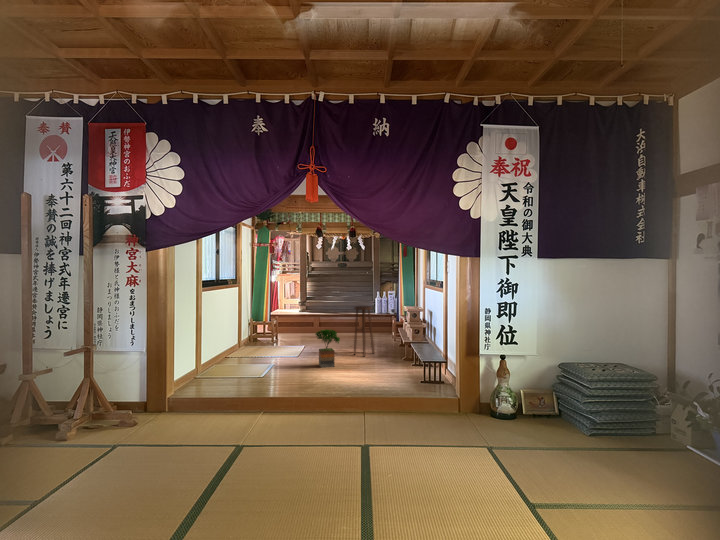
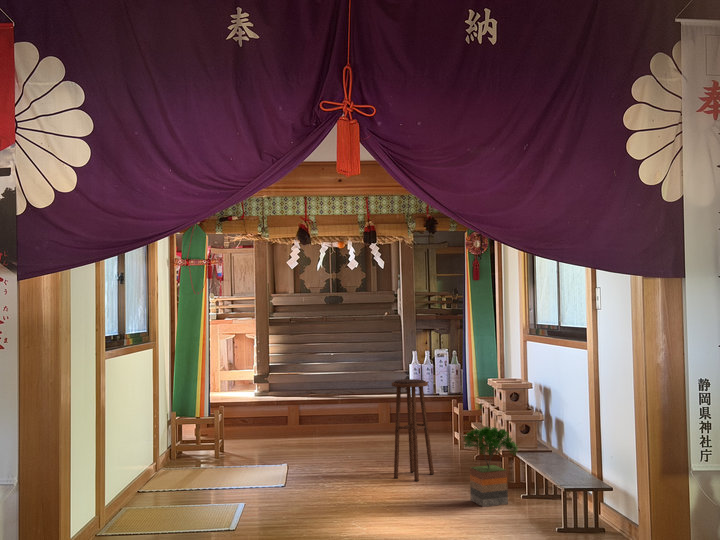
potted tree: present [315,329,340,368] -> present [464,427,518,507]

